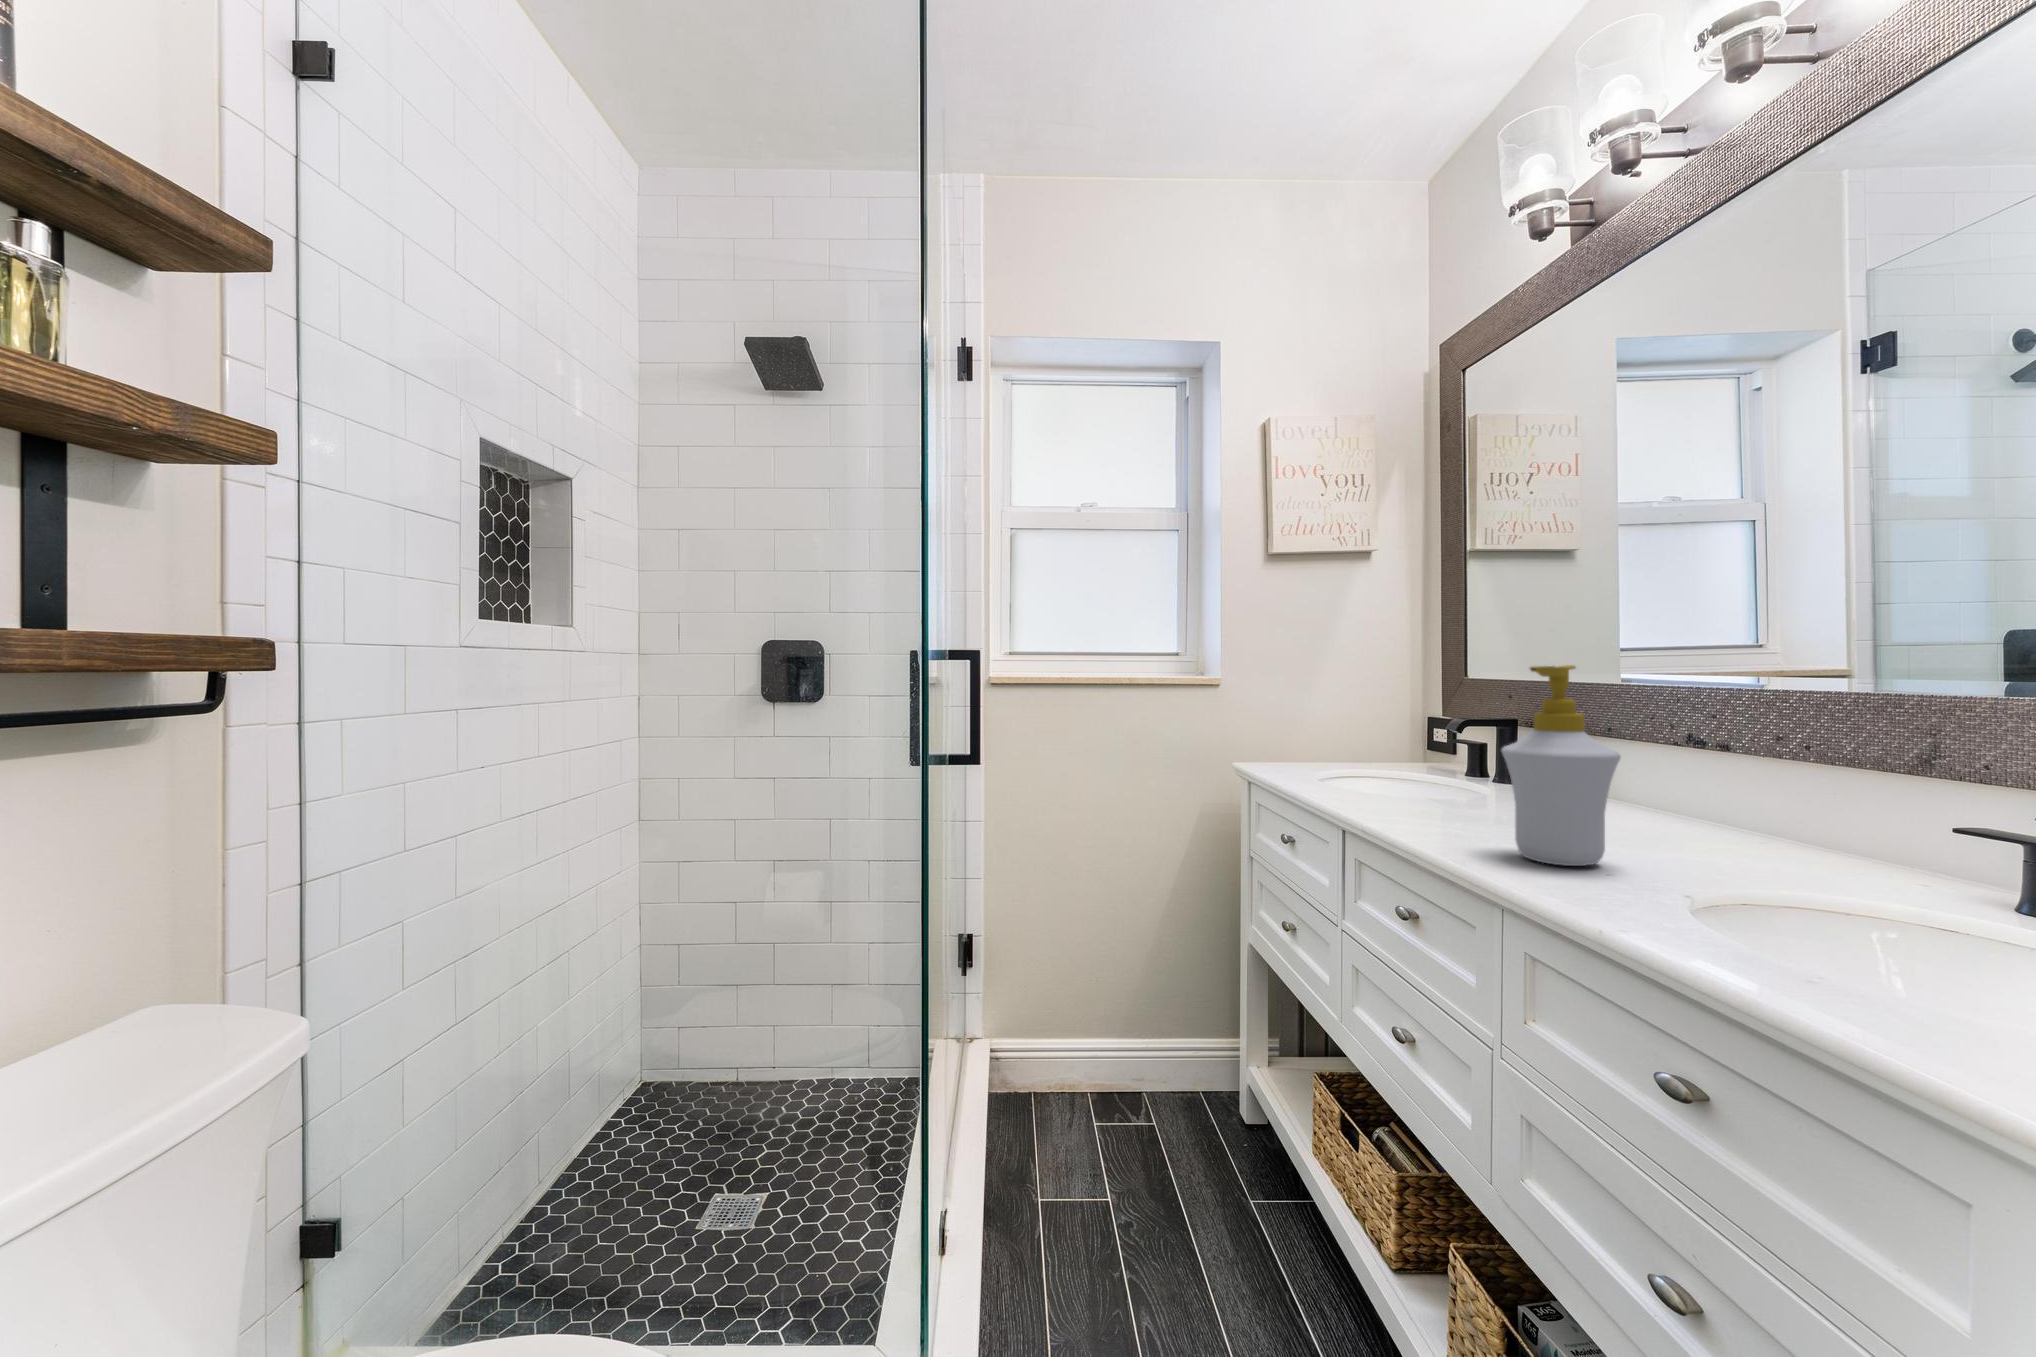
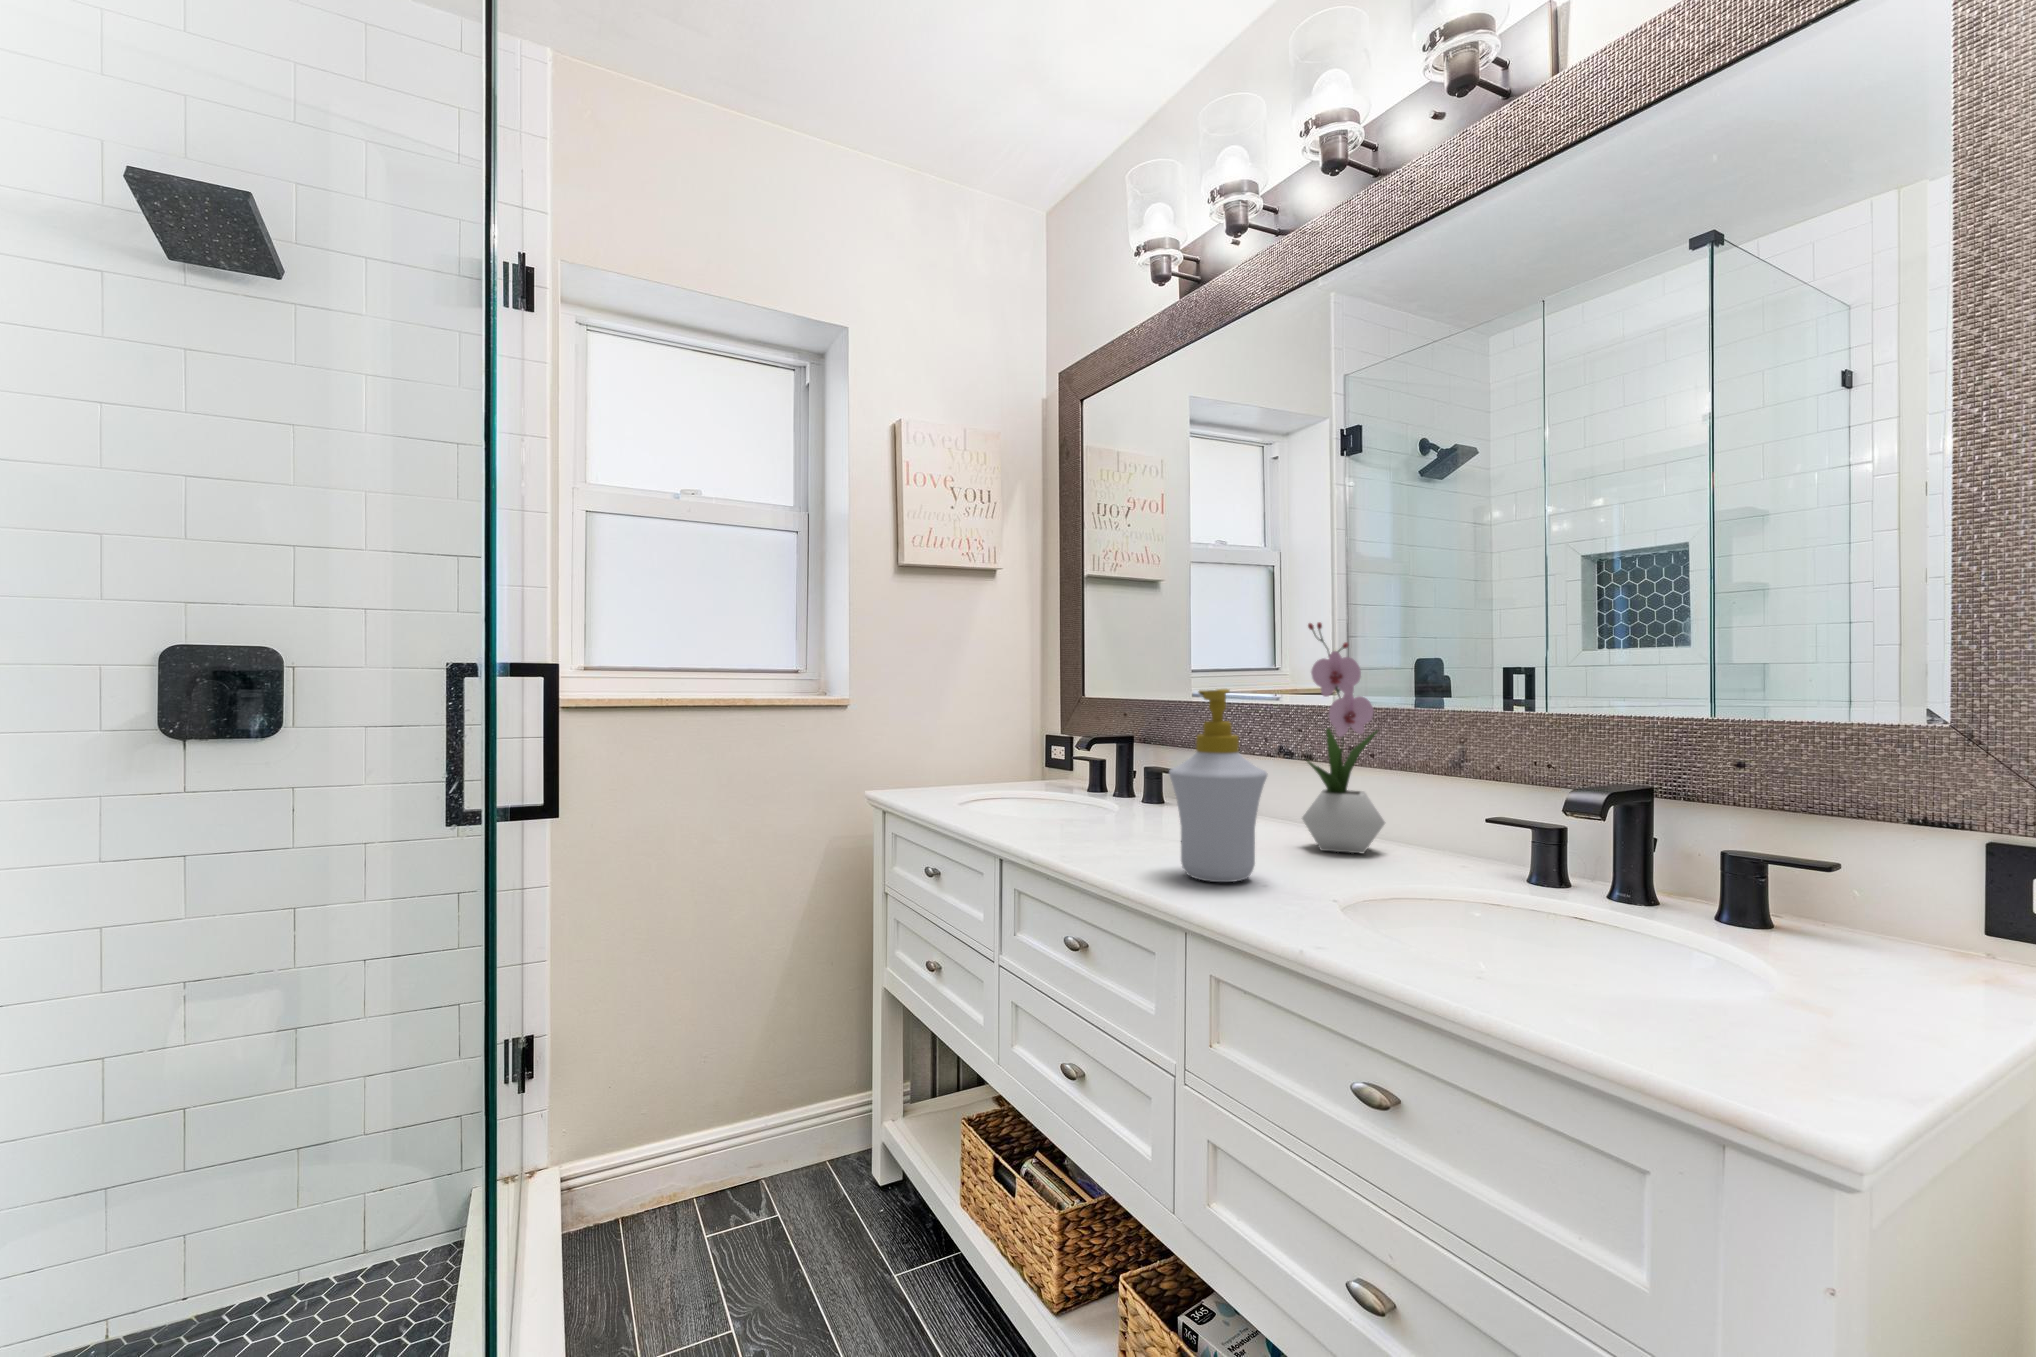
flower arrangement: none [1699,590,1820,857] -> present [1302,622,1385,853]

